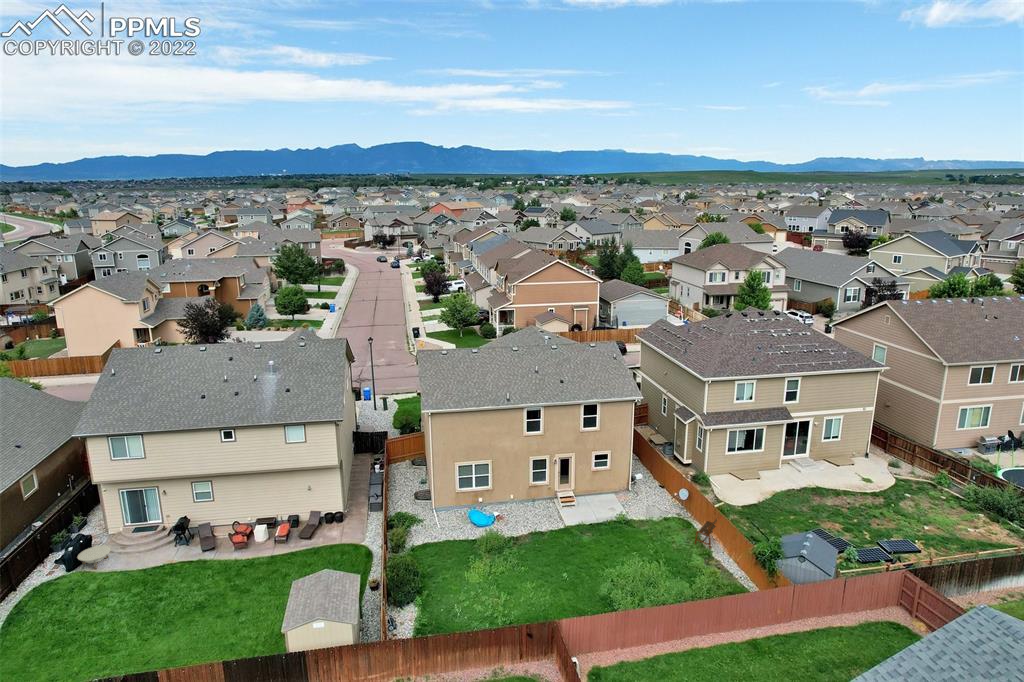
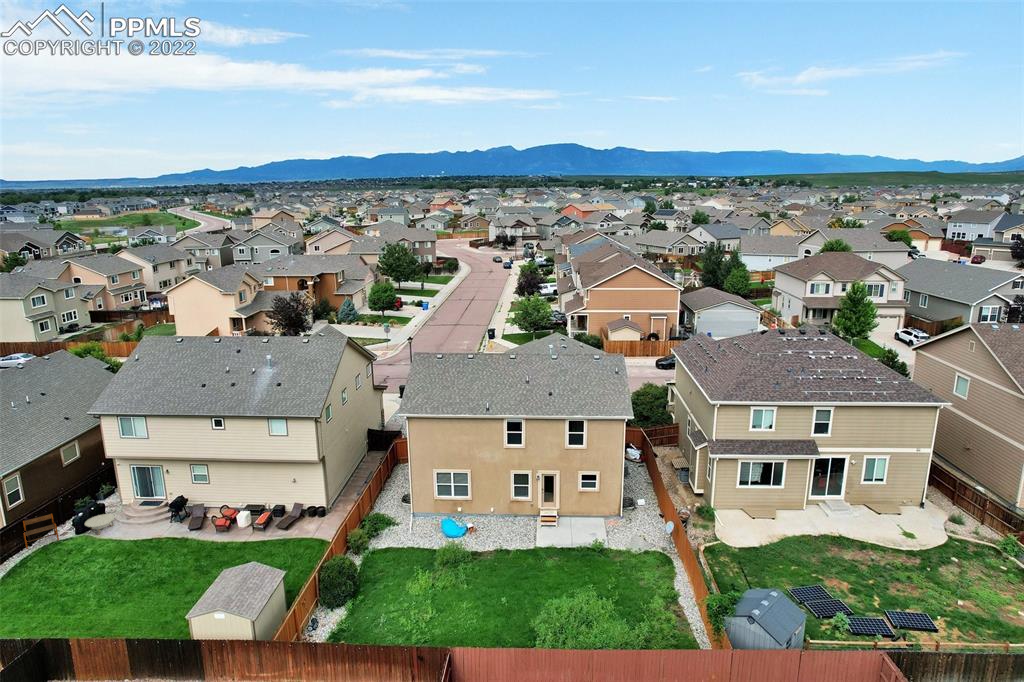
bench: present [695,519,717,548] -> present [23,514,59,549]

